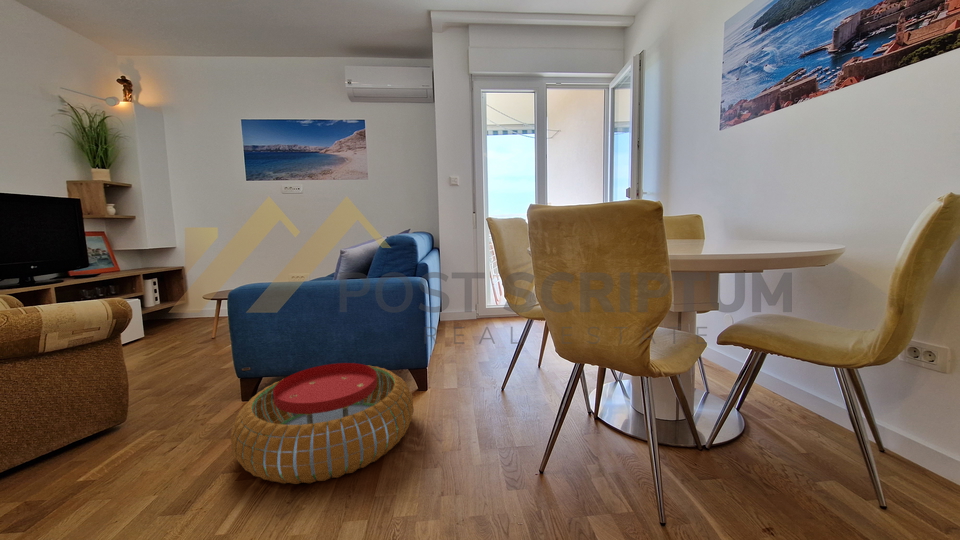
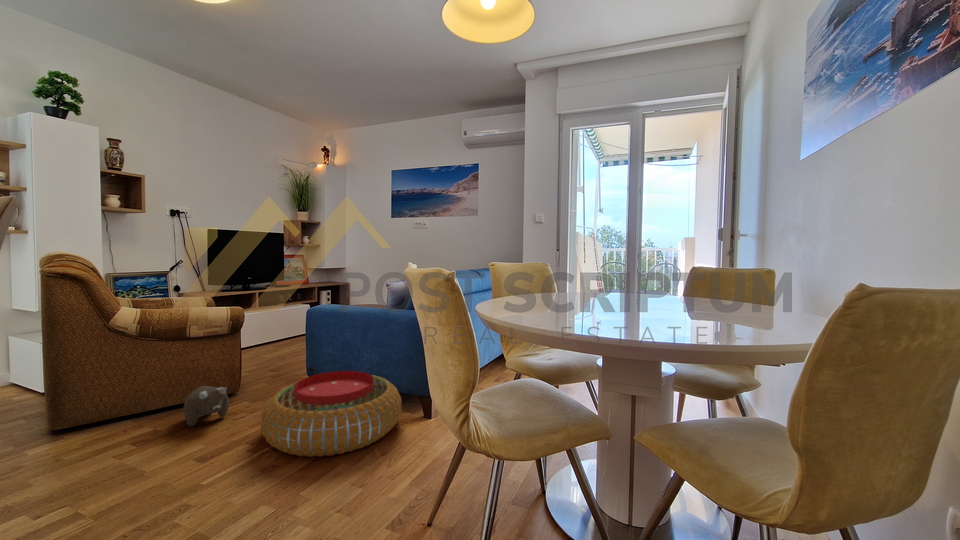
plush toy: none [52,426,144,502] -> present [183,386,229,426]

